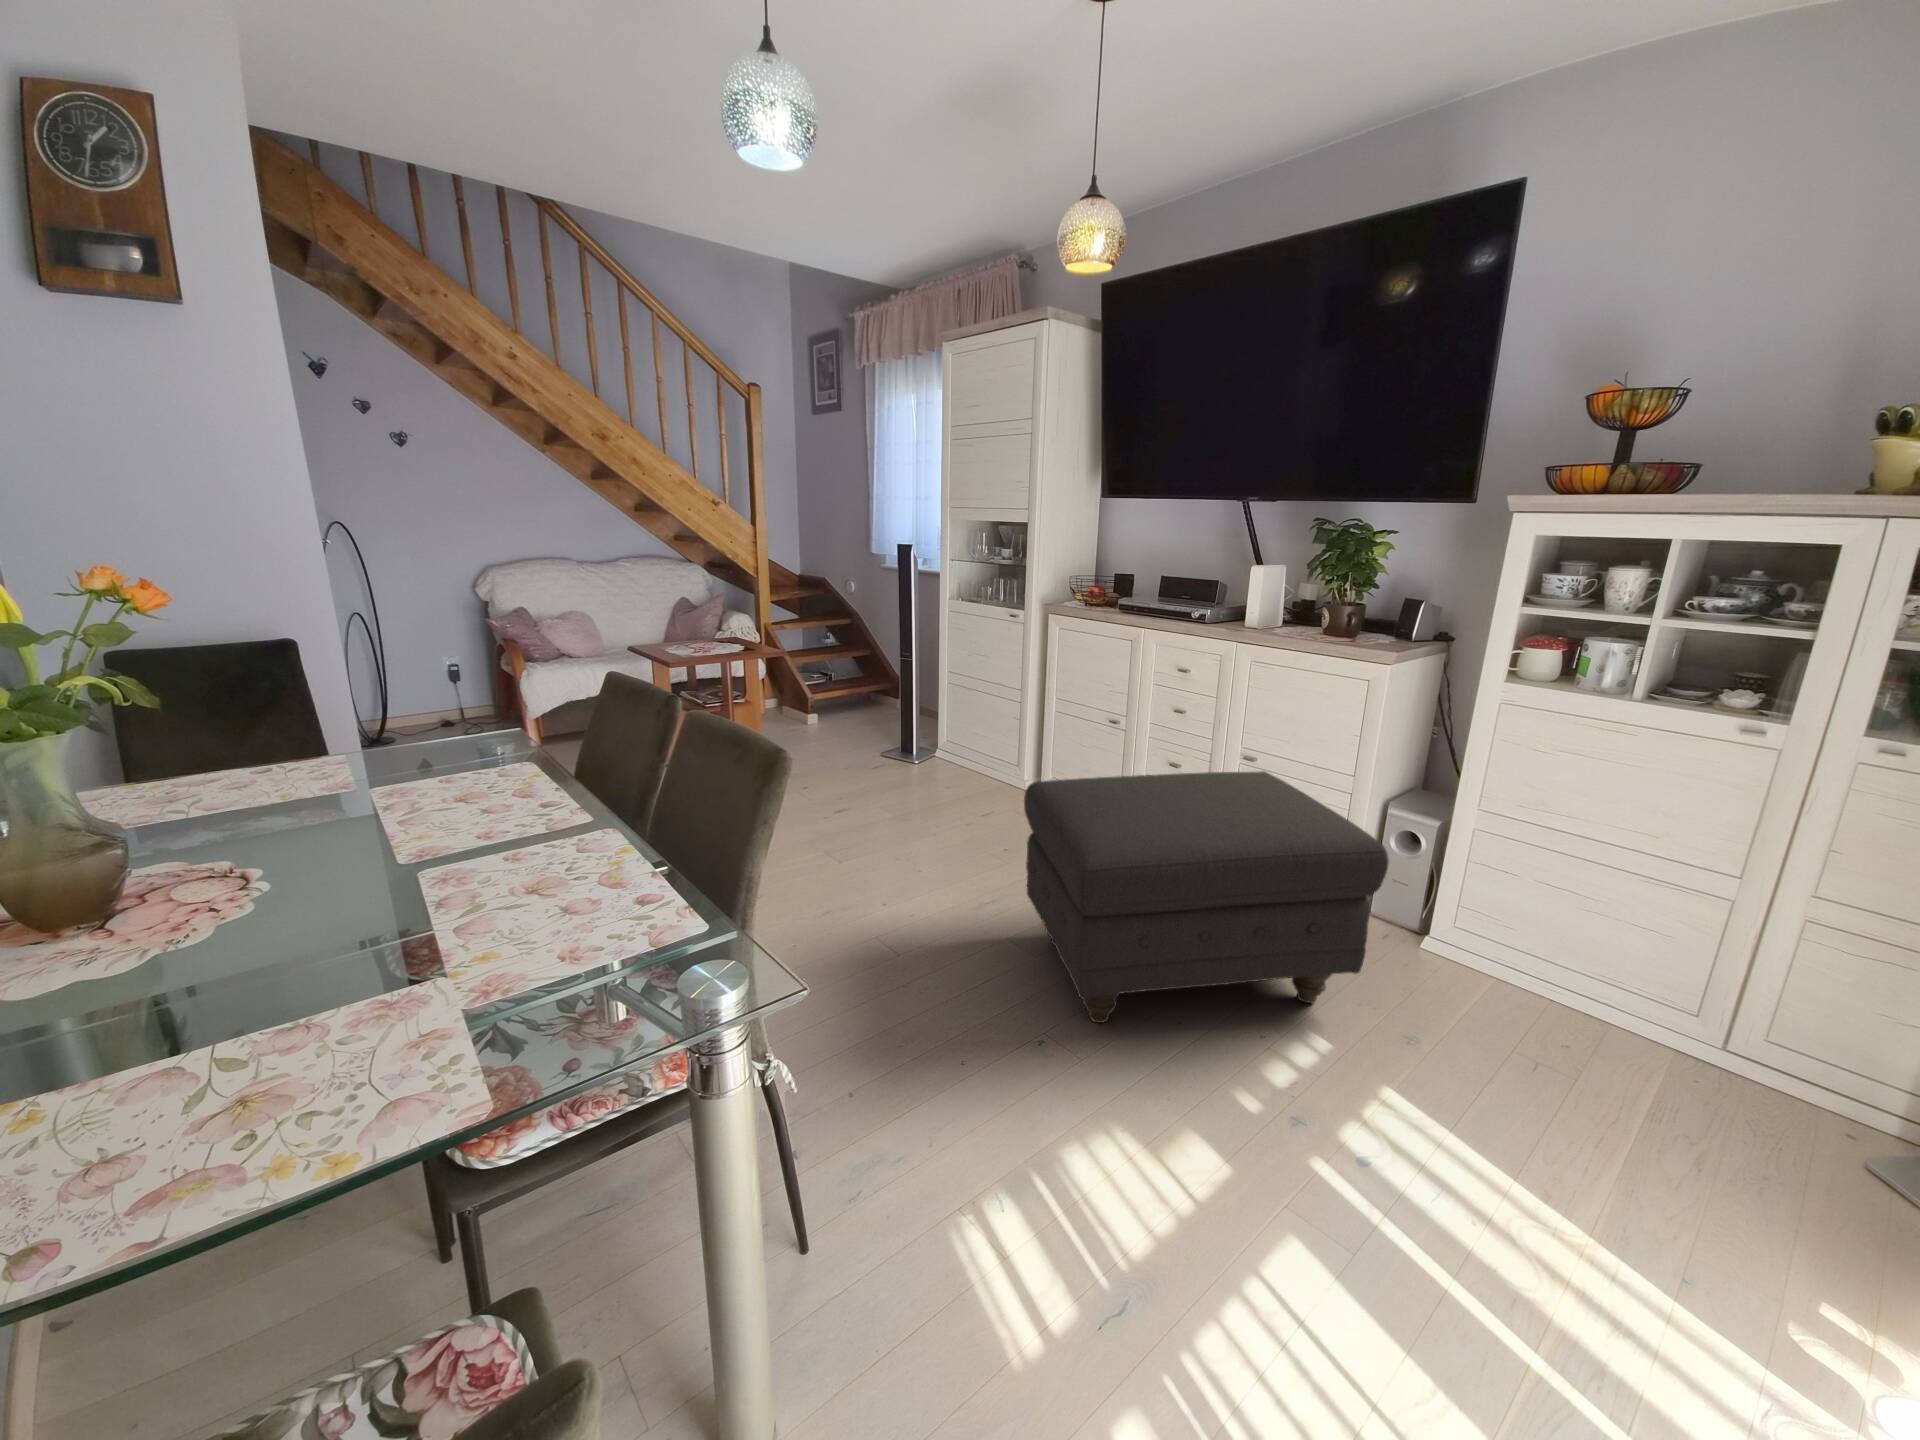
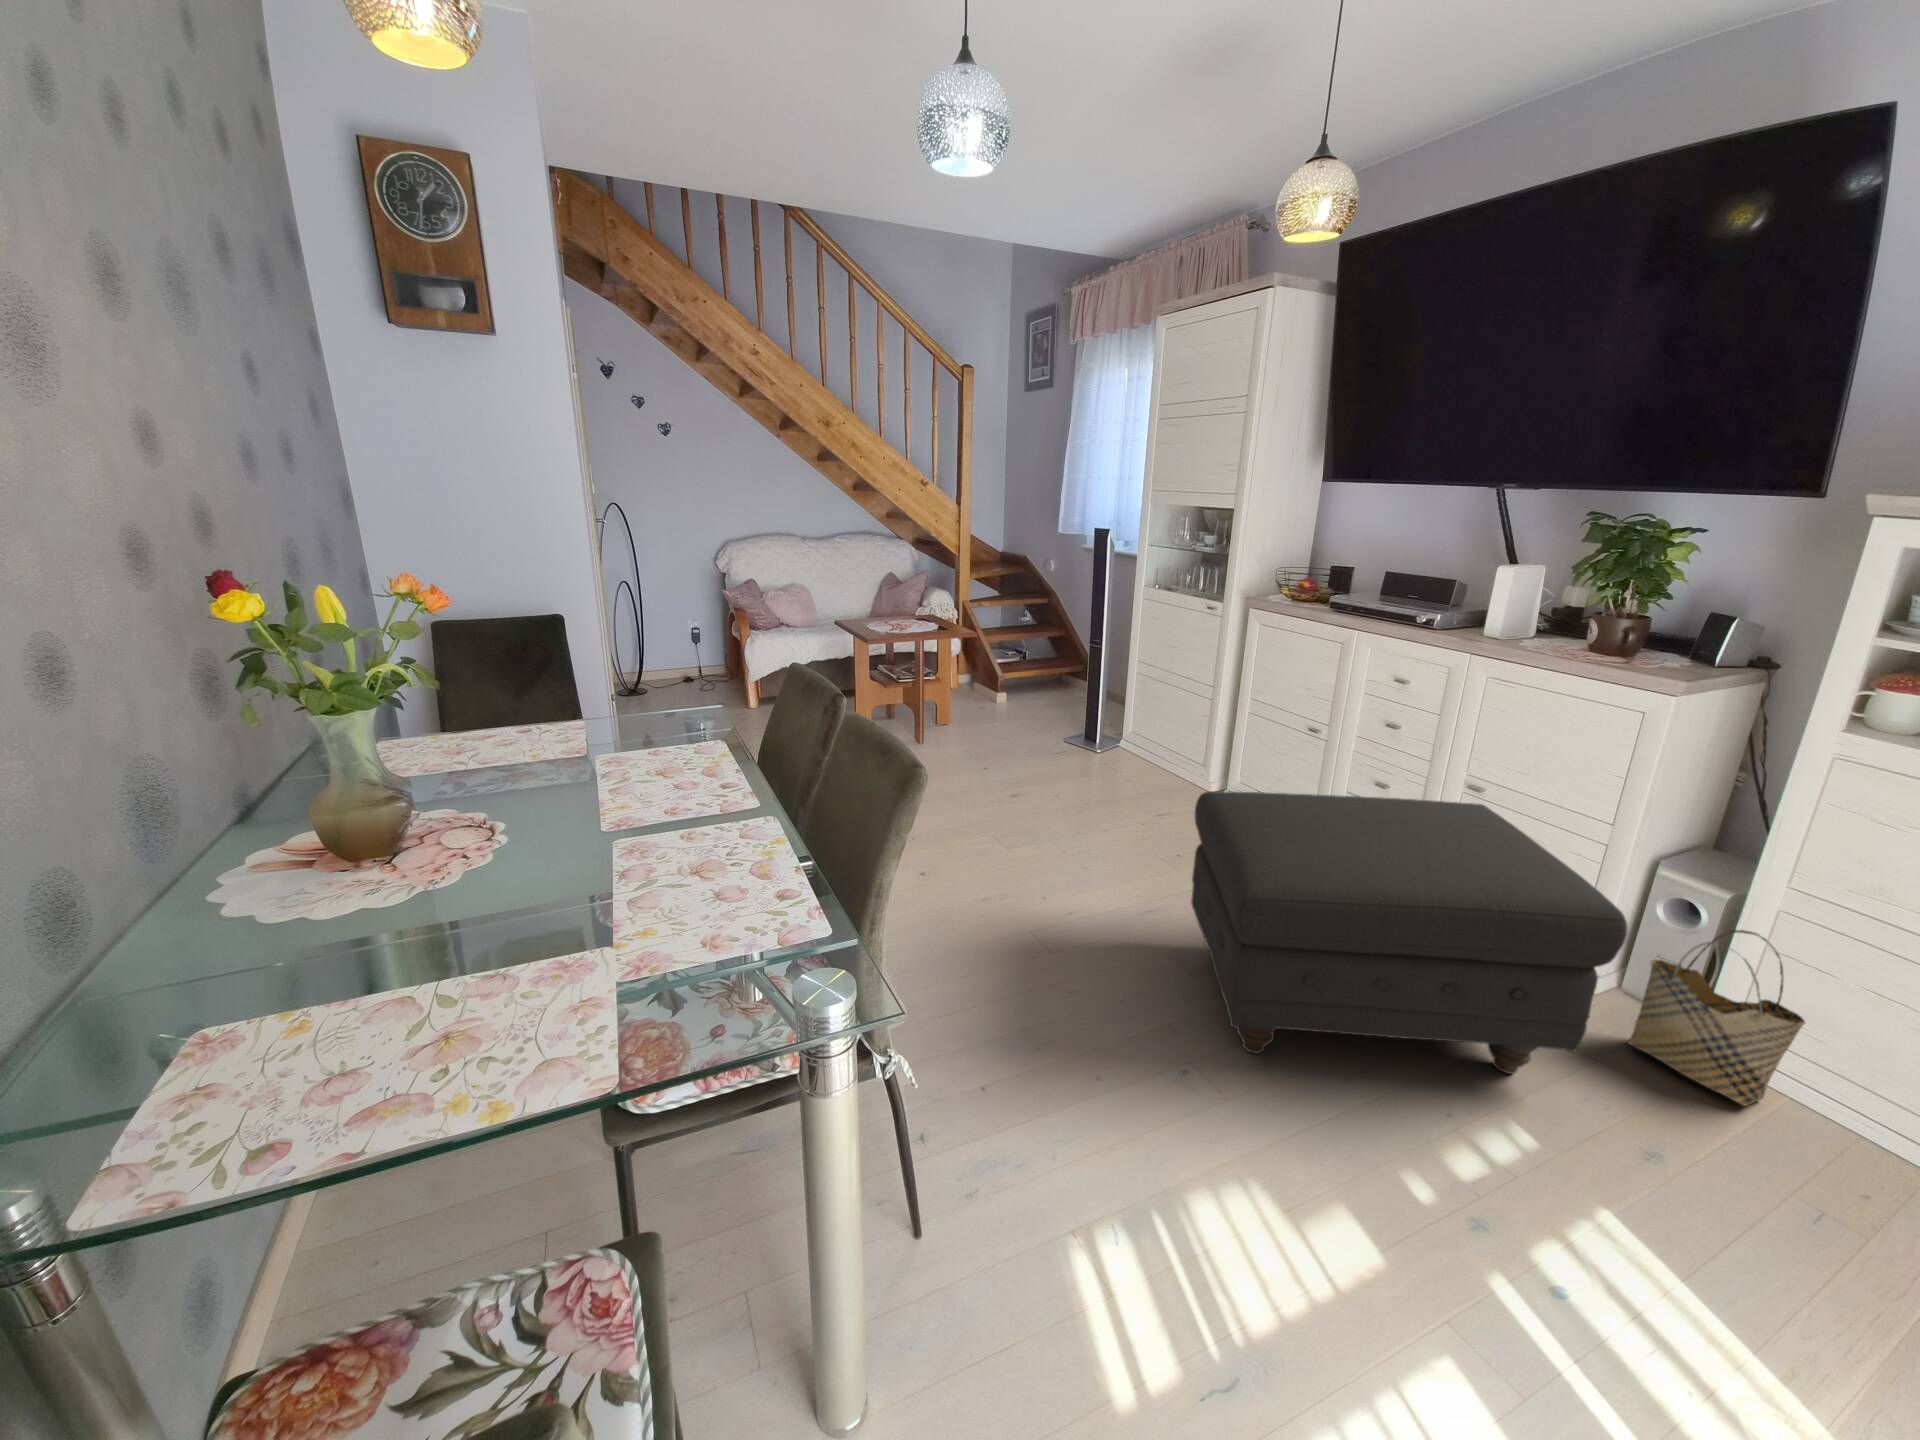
woven basket: none [1394,853,1515,998] -> present [1628,930,1805,1106]

